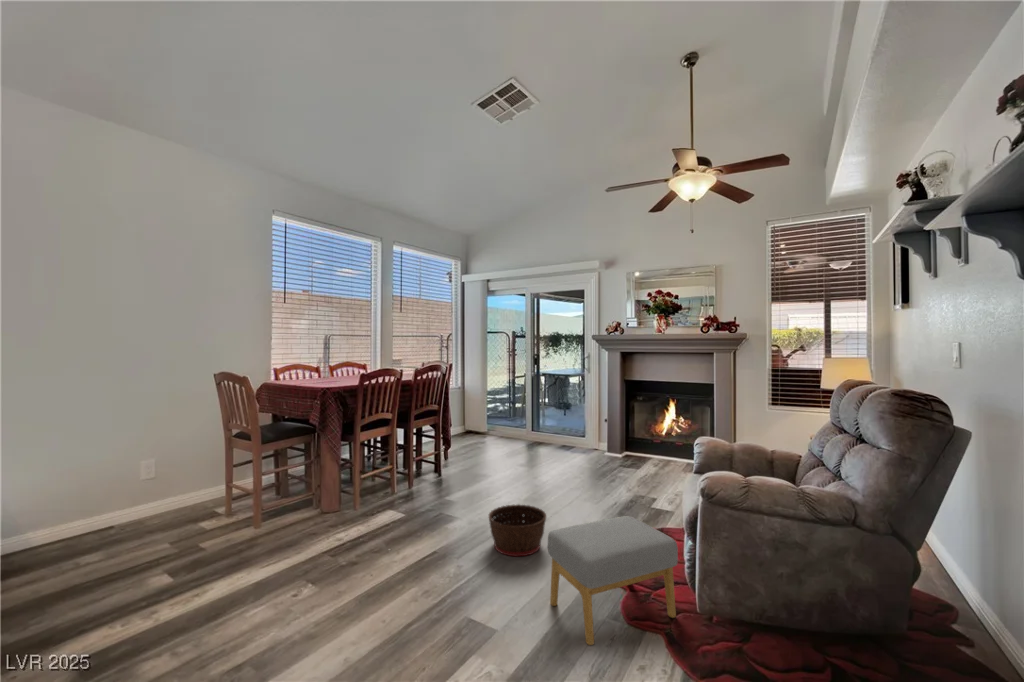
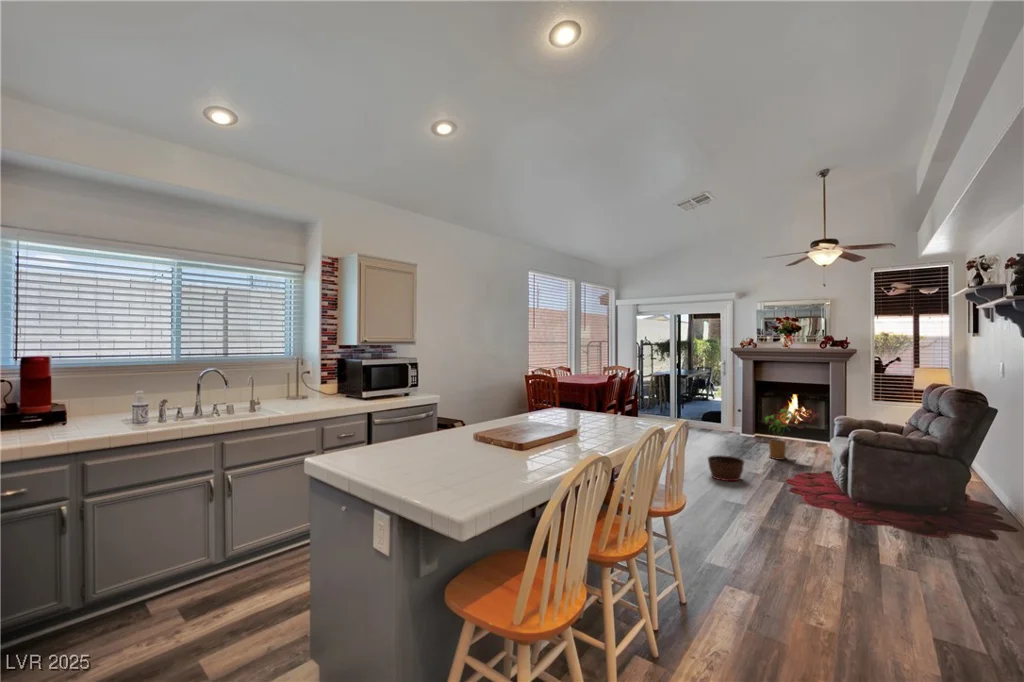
house plant: none [613,422,658,499] -> present [765,409,795,460]
footstool: present [548,516,678,645] -> none [764,456,839,509]

